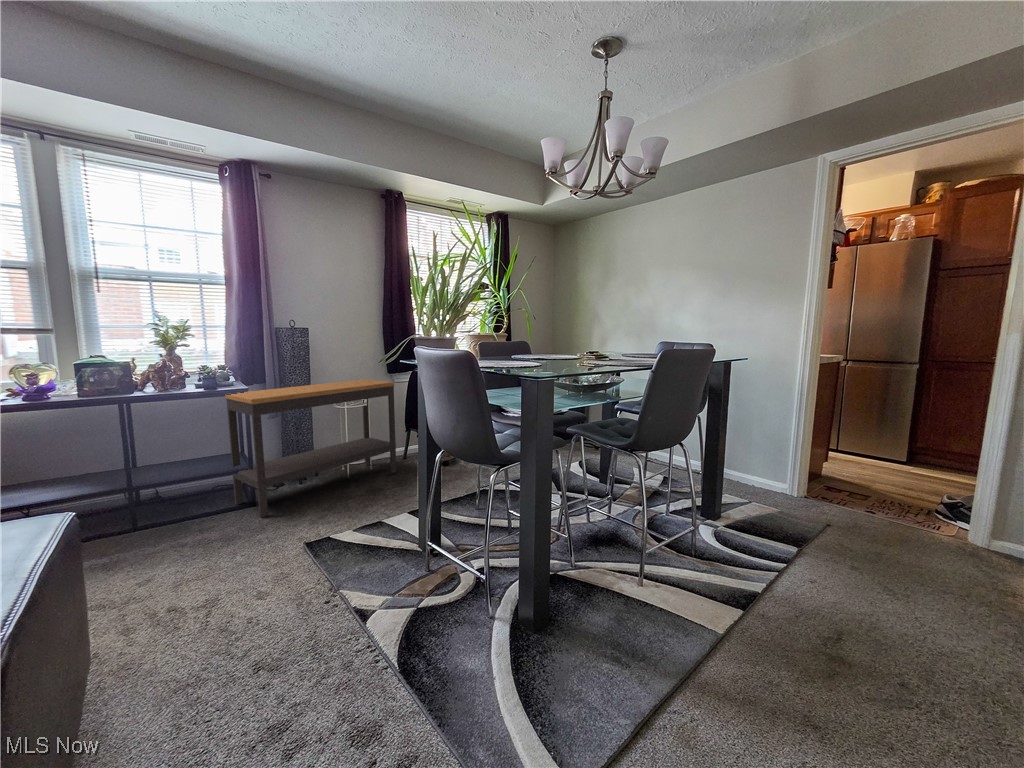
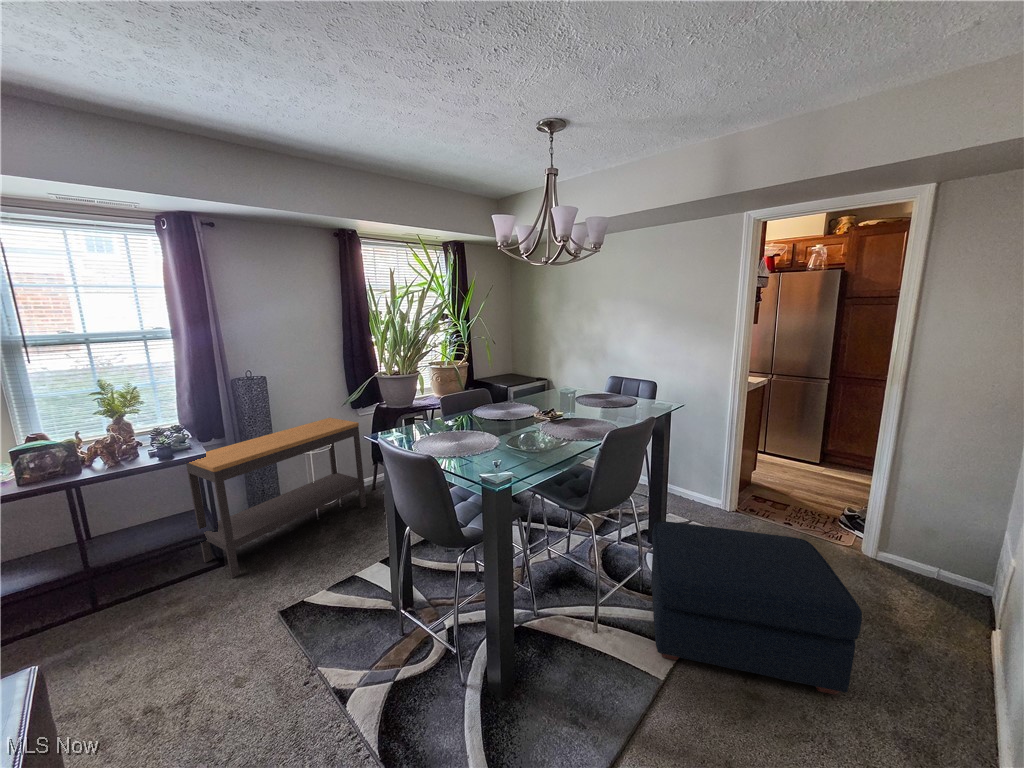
ottoman: none [706,476,969,664] -> present [651,521,862,695]

